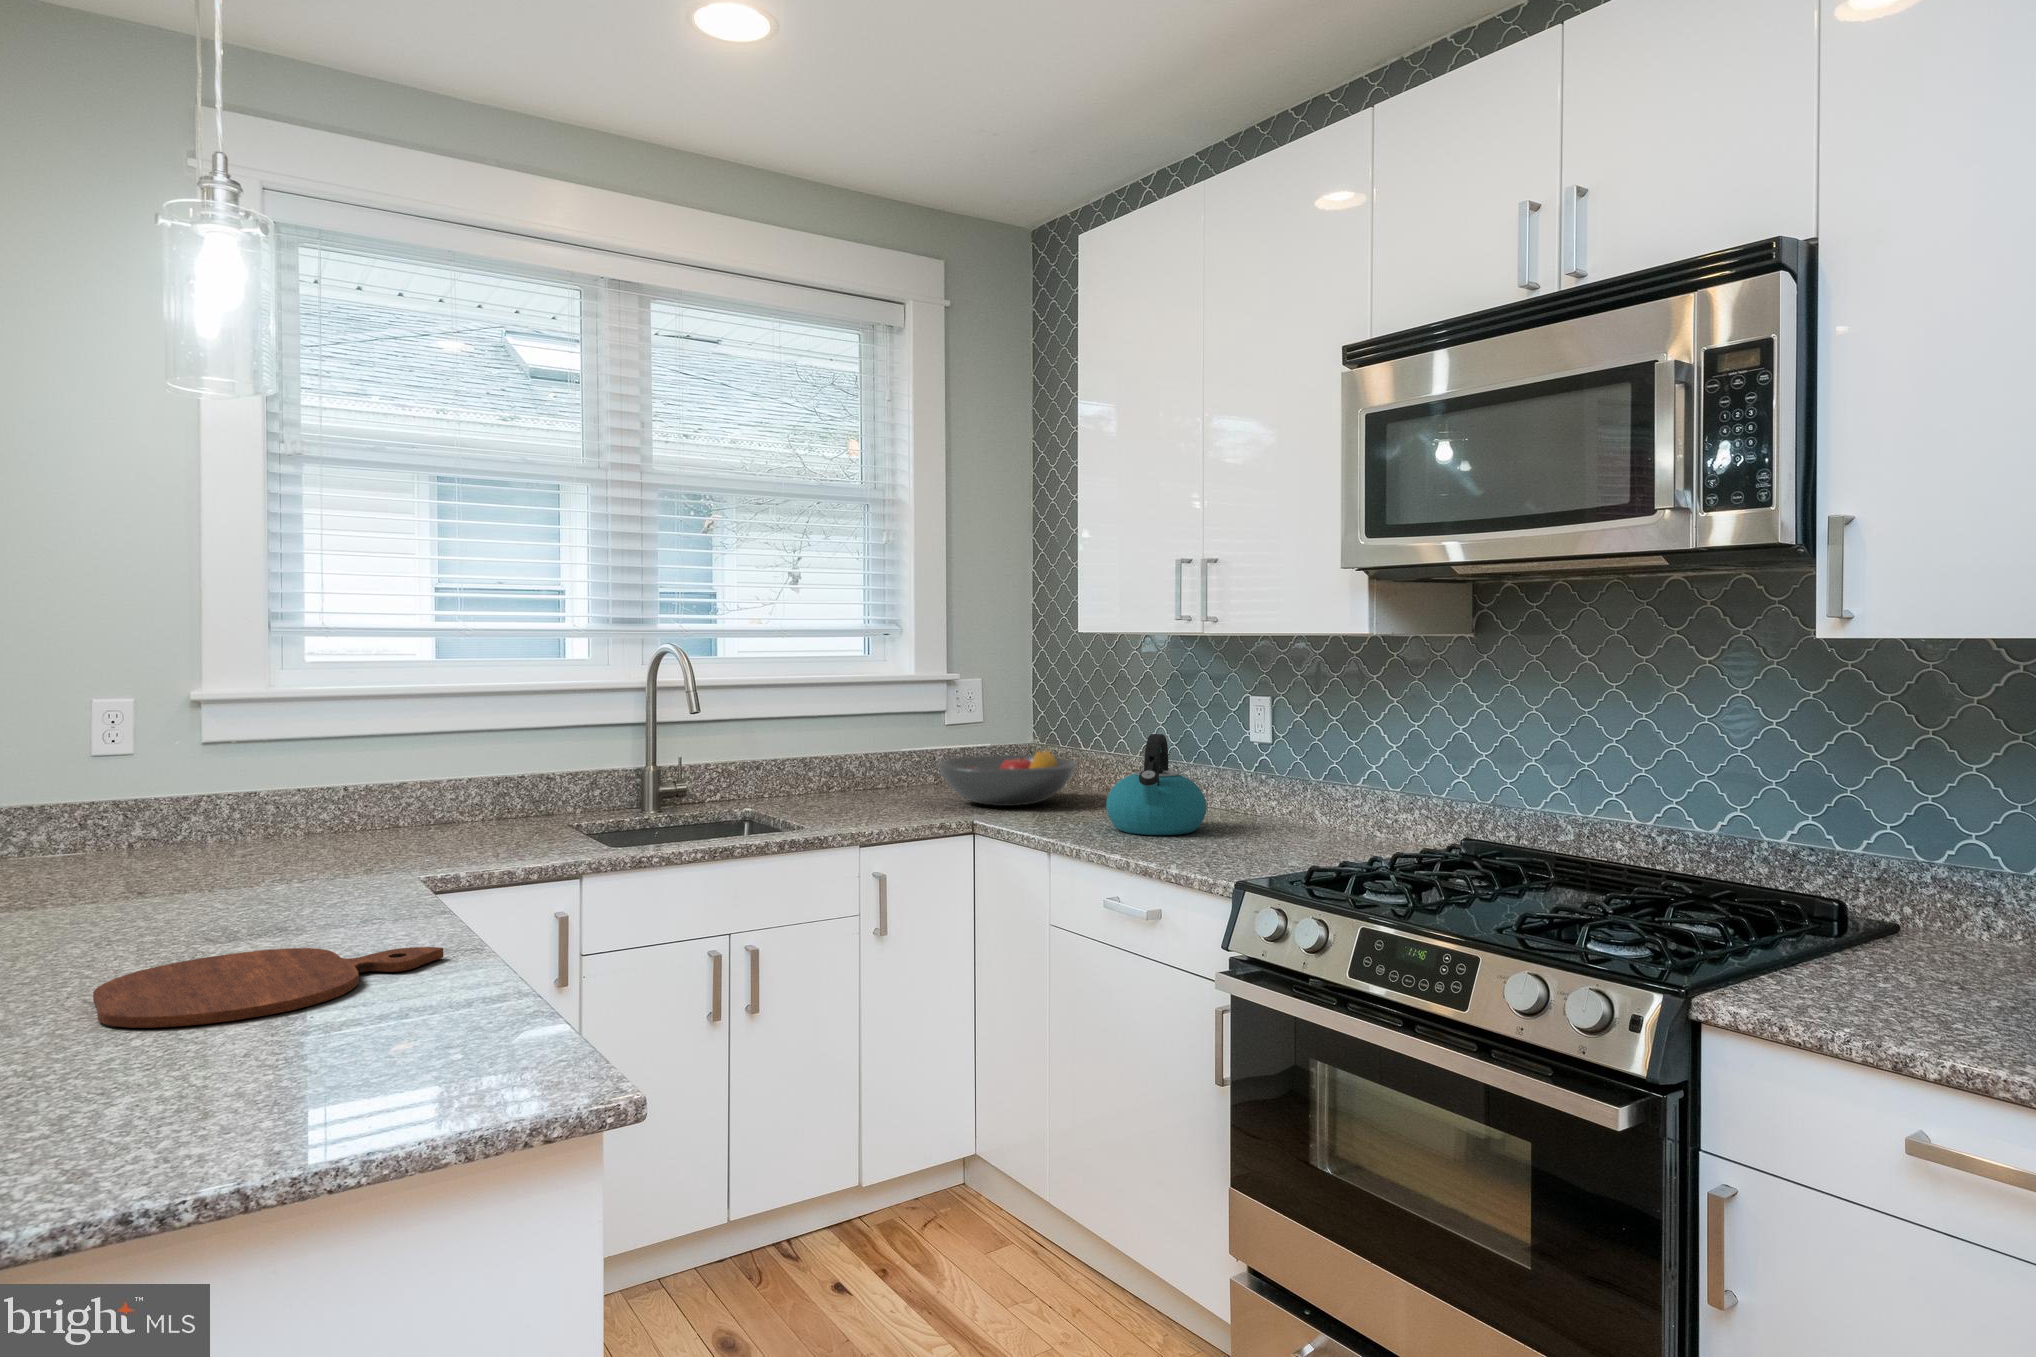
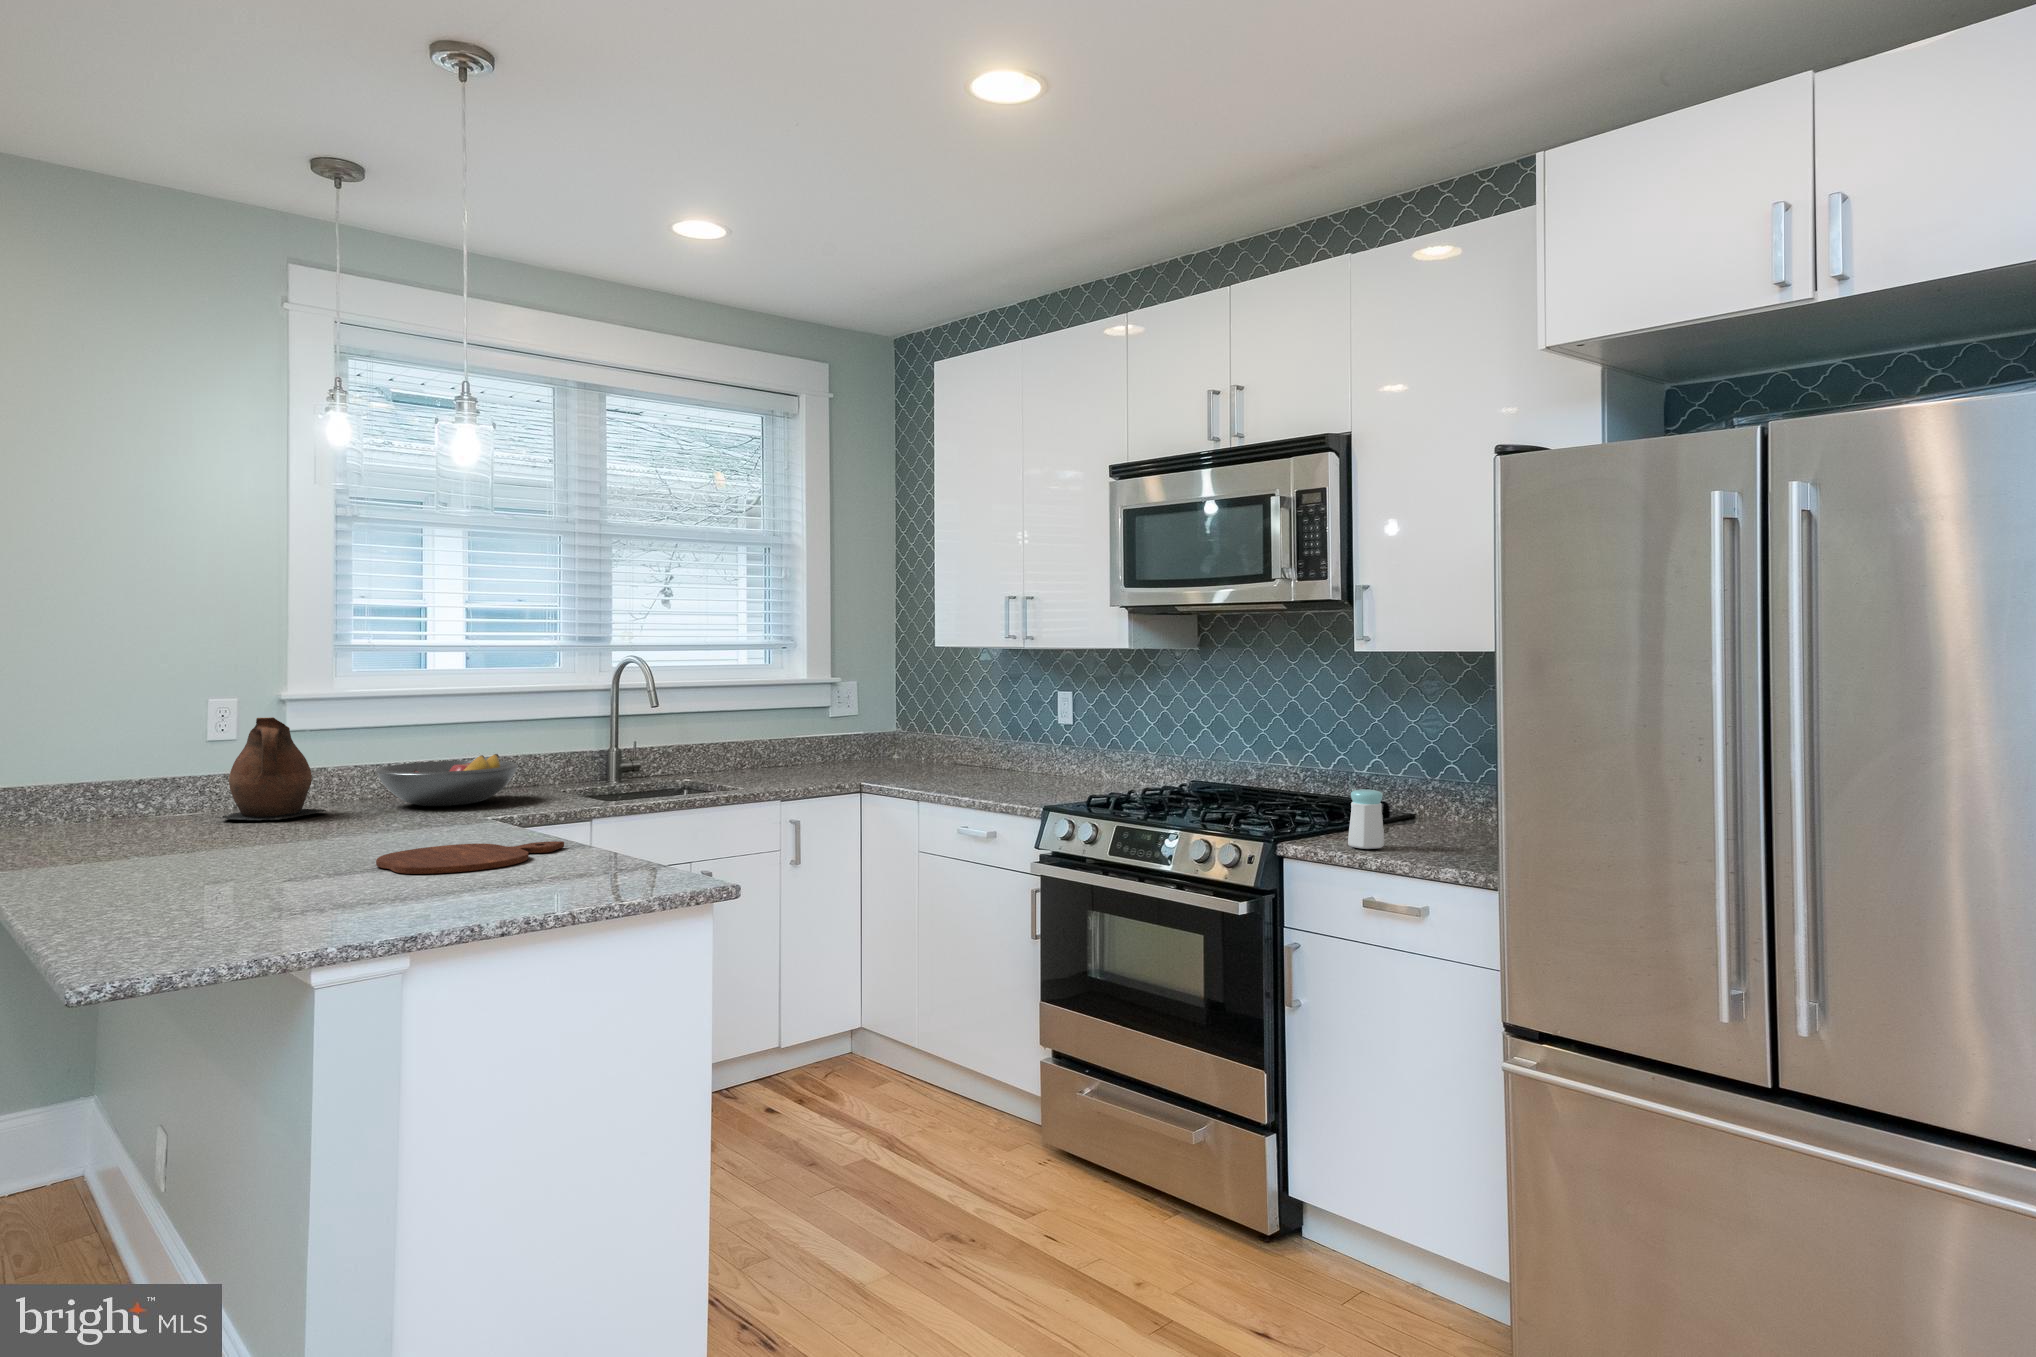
ceramic pitcher: none [65,728,228,873] -> present [220,717,326,820]
kettle: present [1106,734,1207,835] -> none [956,718,1025,787]
fruit bowl: present [937,749,1077,806] -> present [375,754,518,806]
salt shaker: none [1843,905,1925,1025] -> present [1348,789,1384,849]

